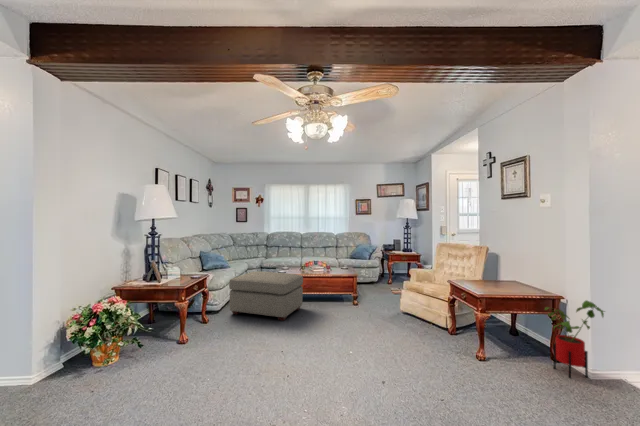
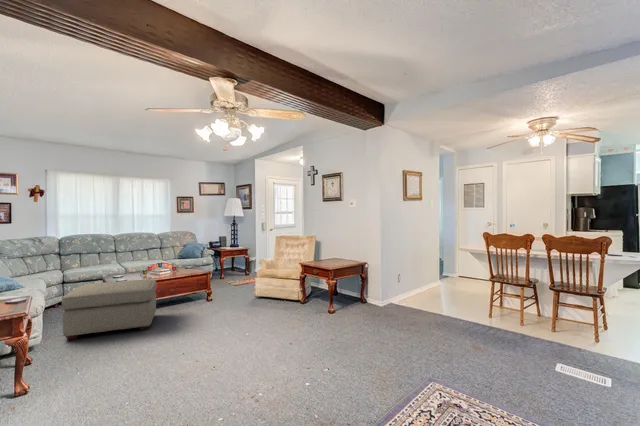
house plant: present [545,301,604,378] -> none [358,263,386,309]

